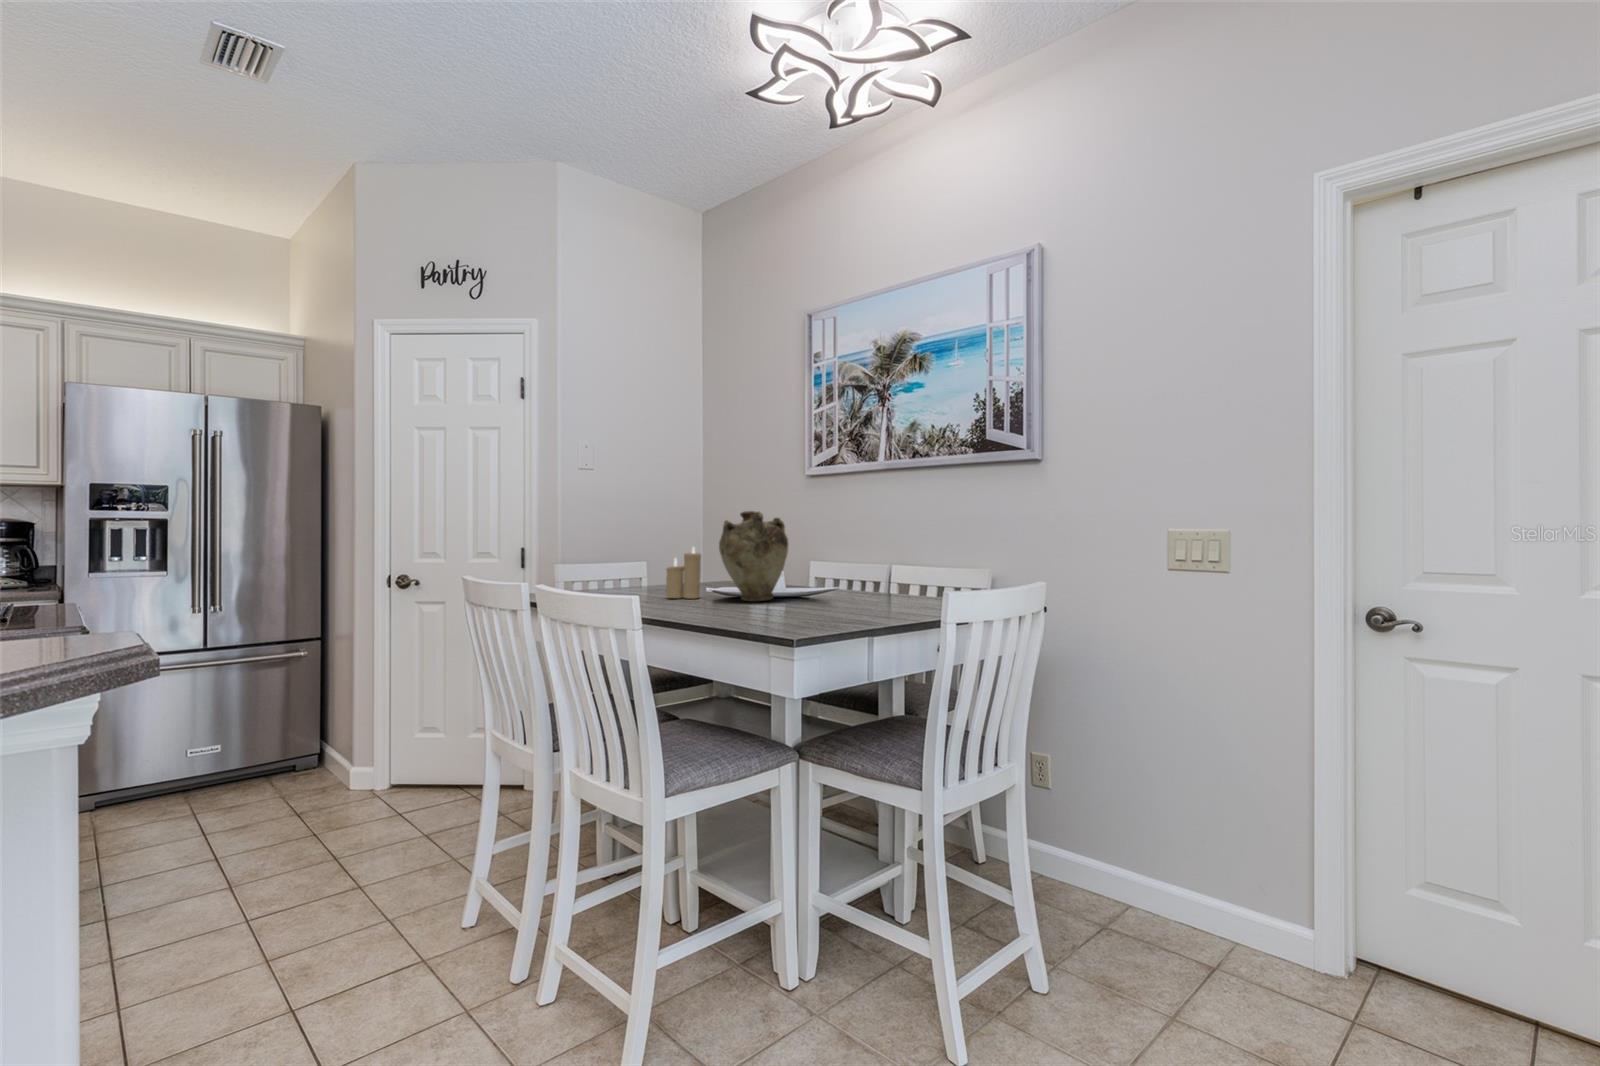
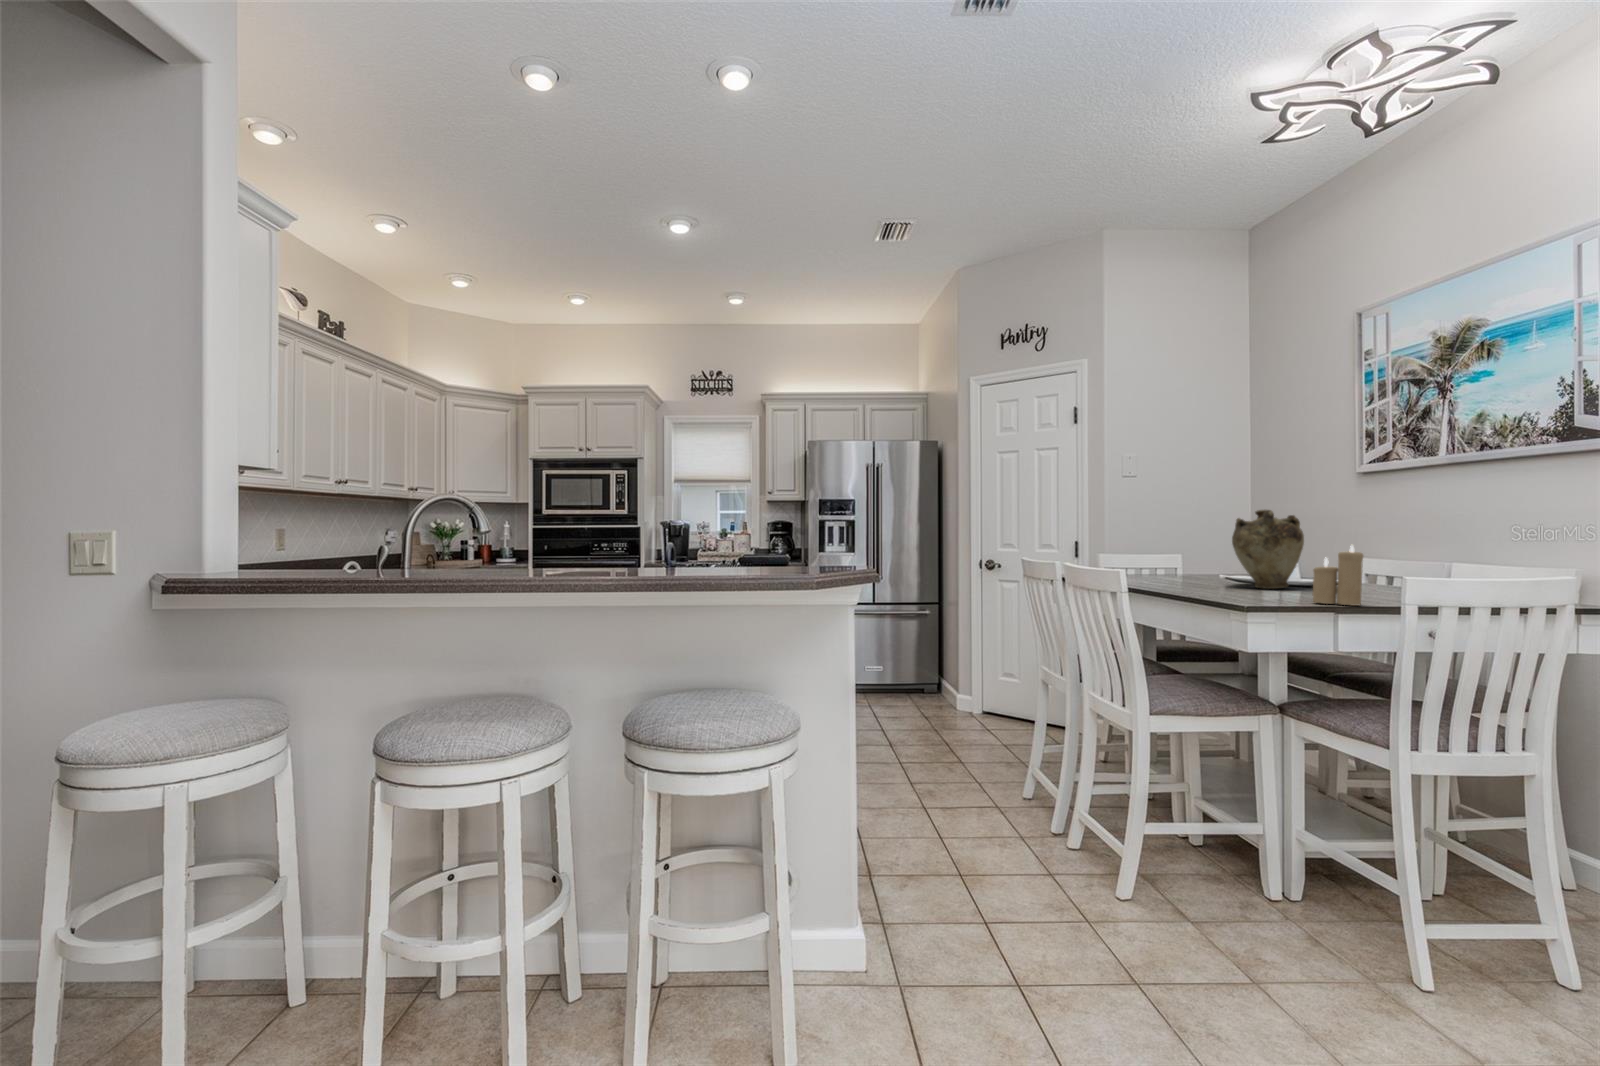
candle: present [666,548,701,599] -> present [1313,545,1363,606]

